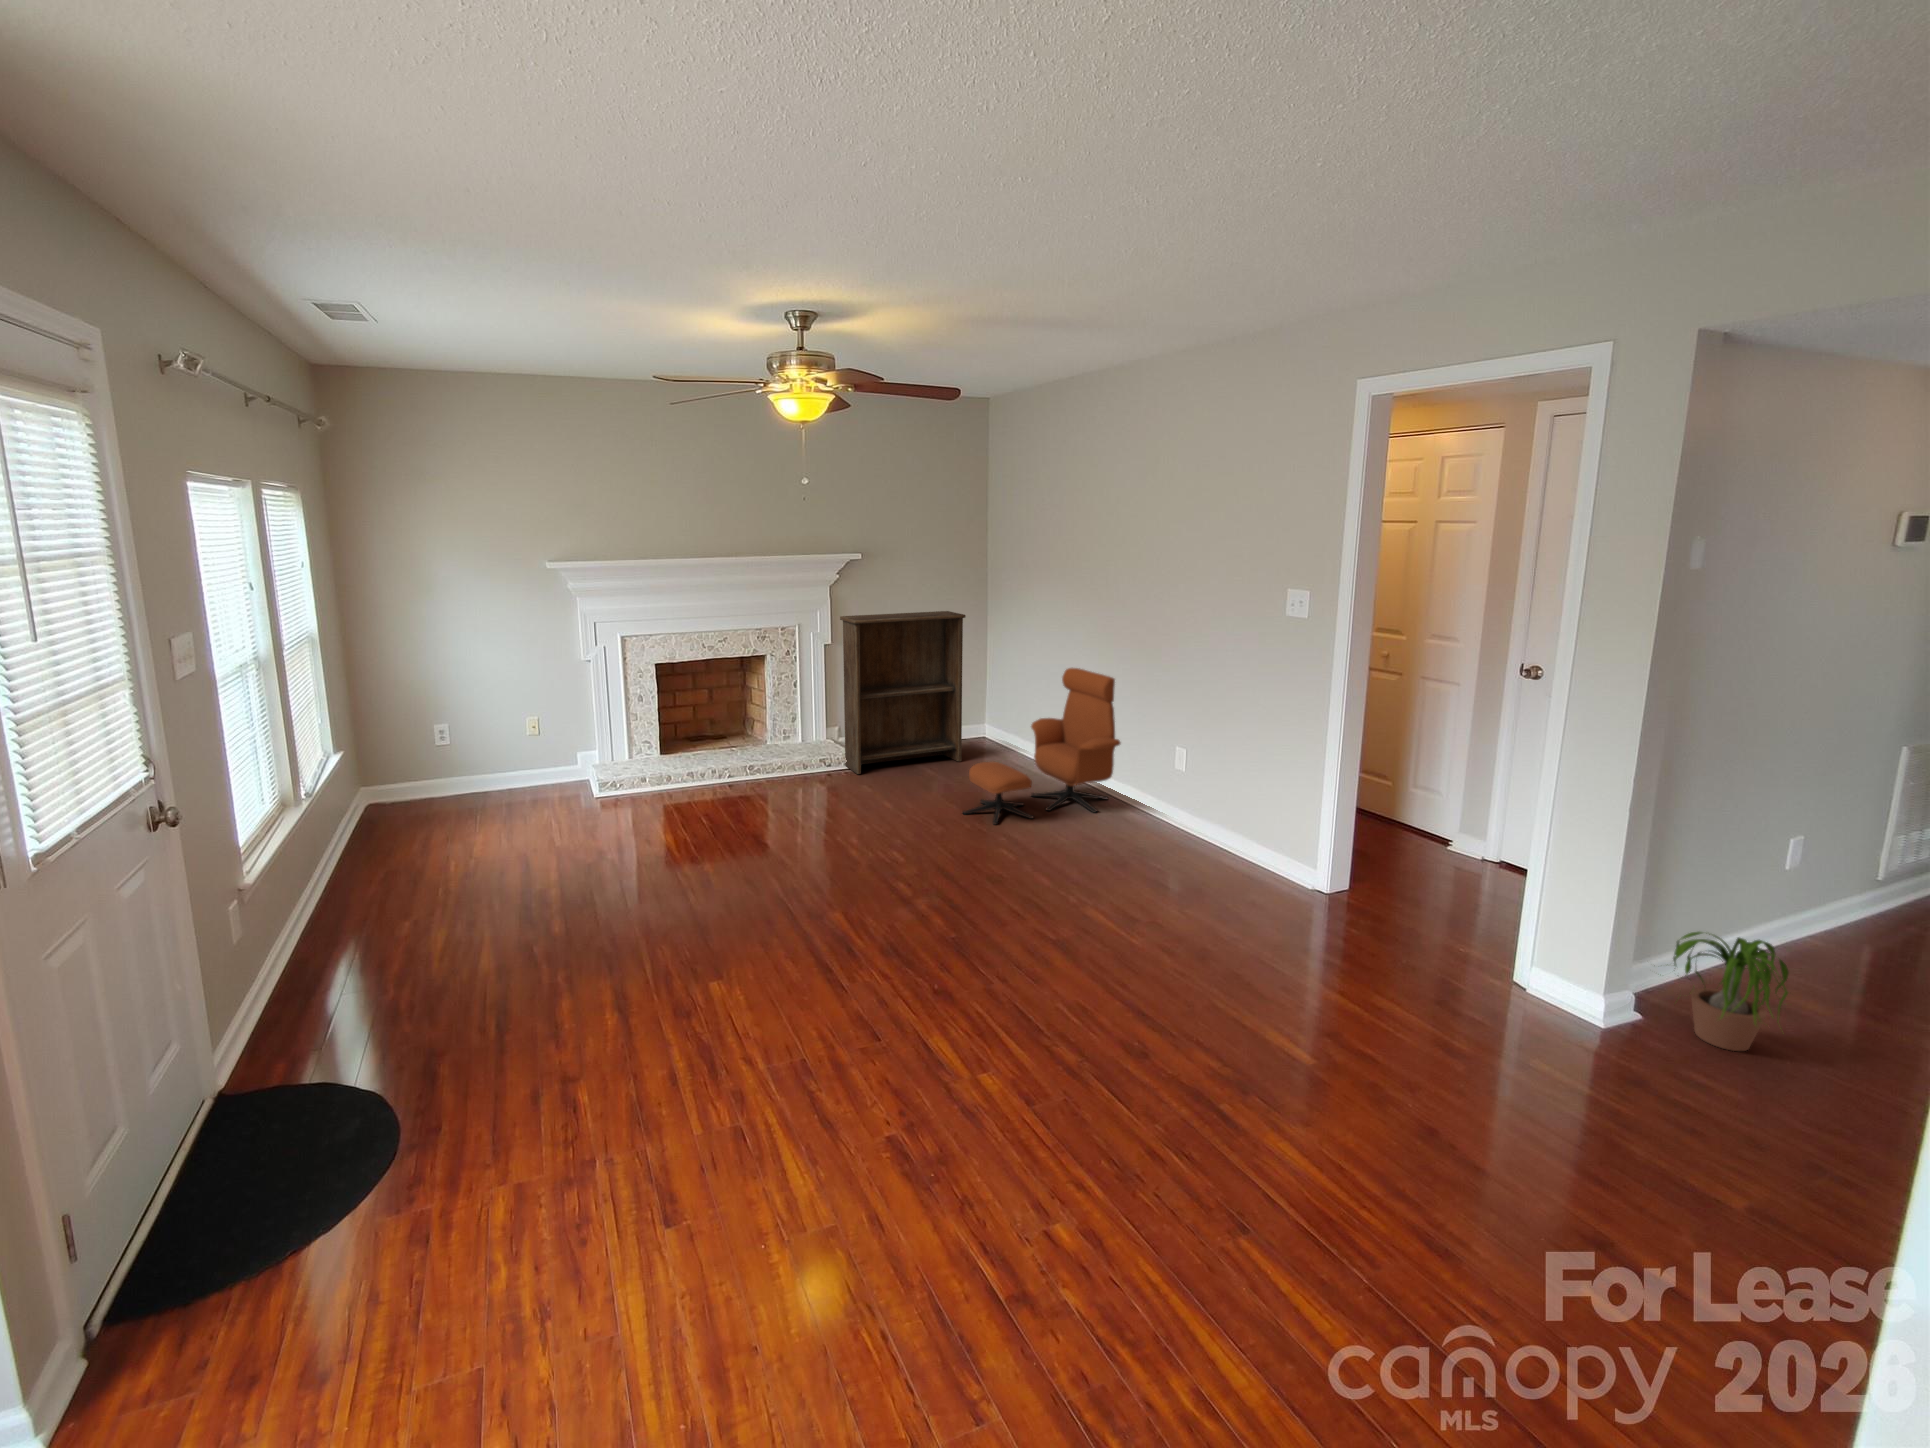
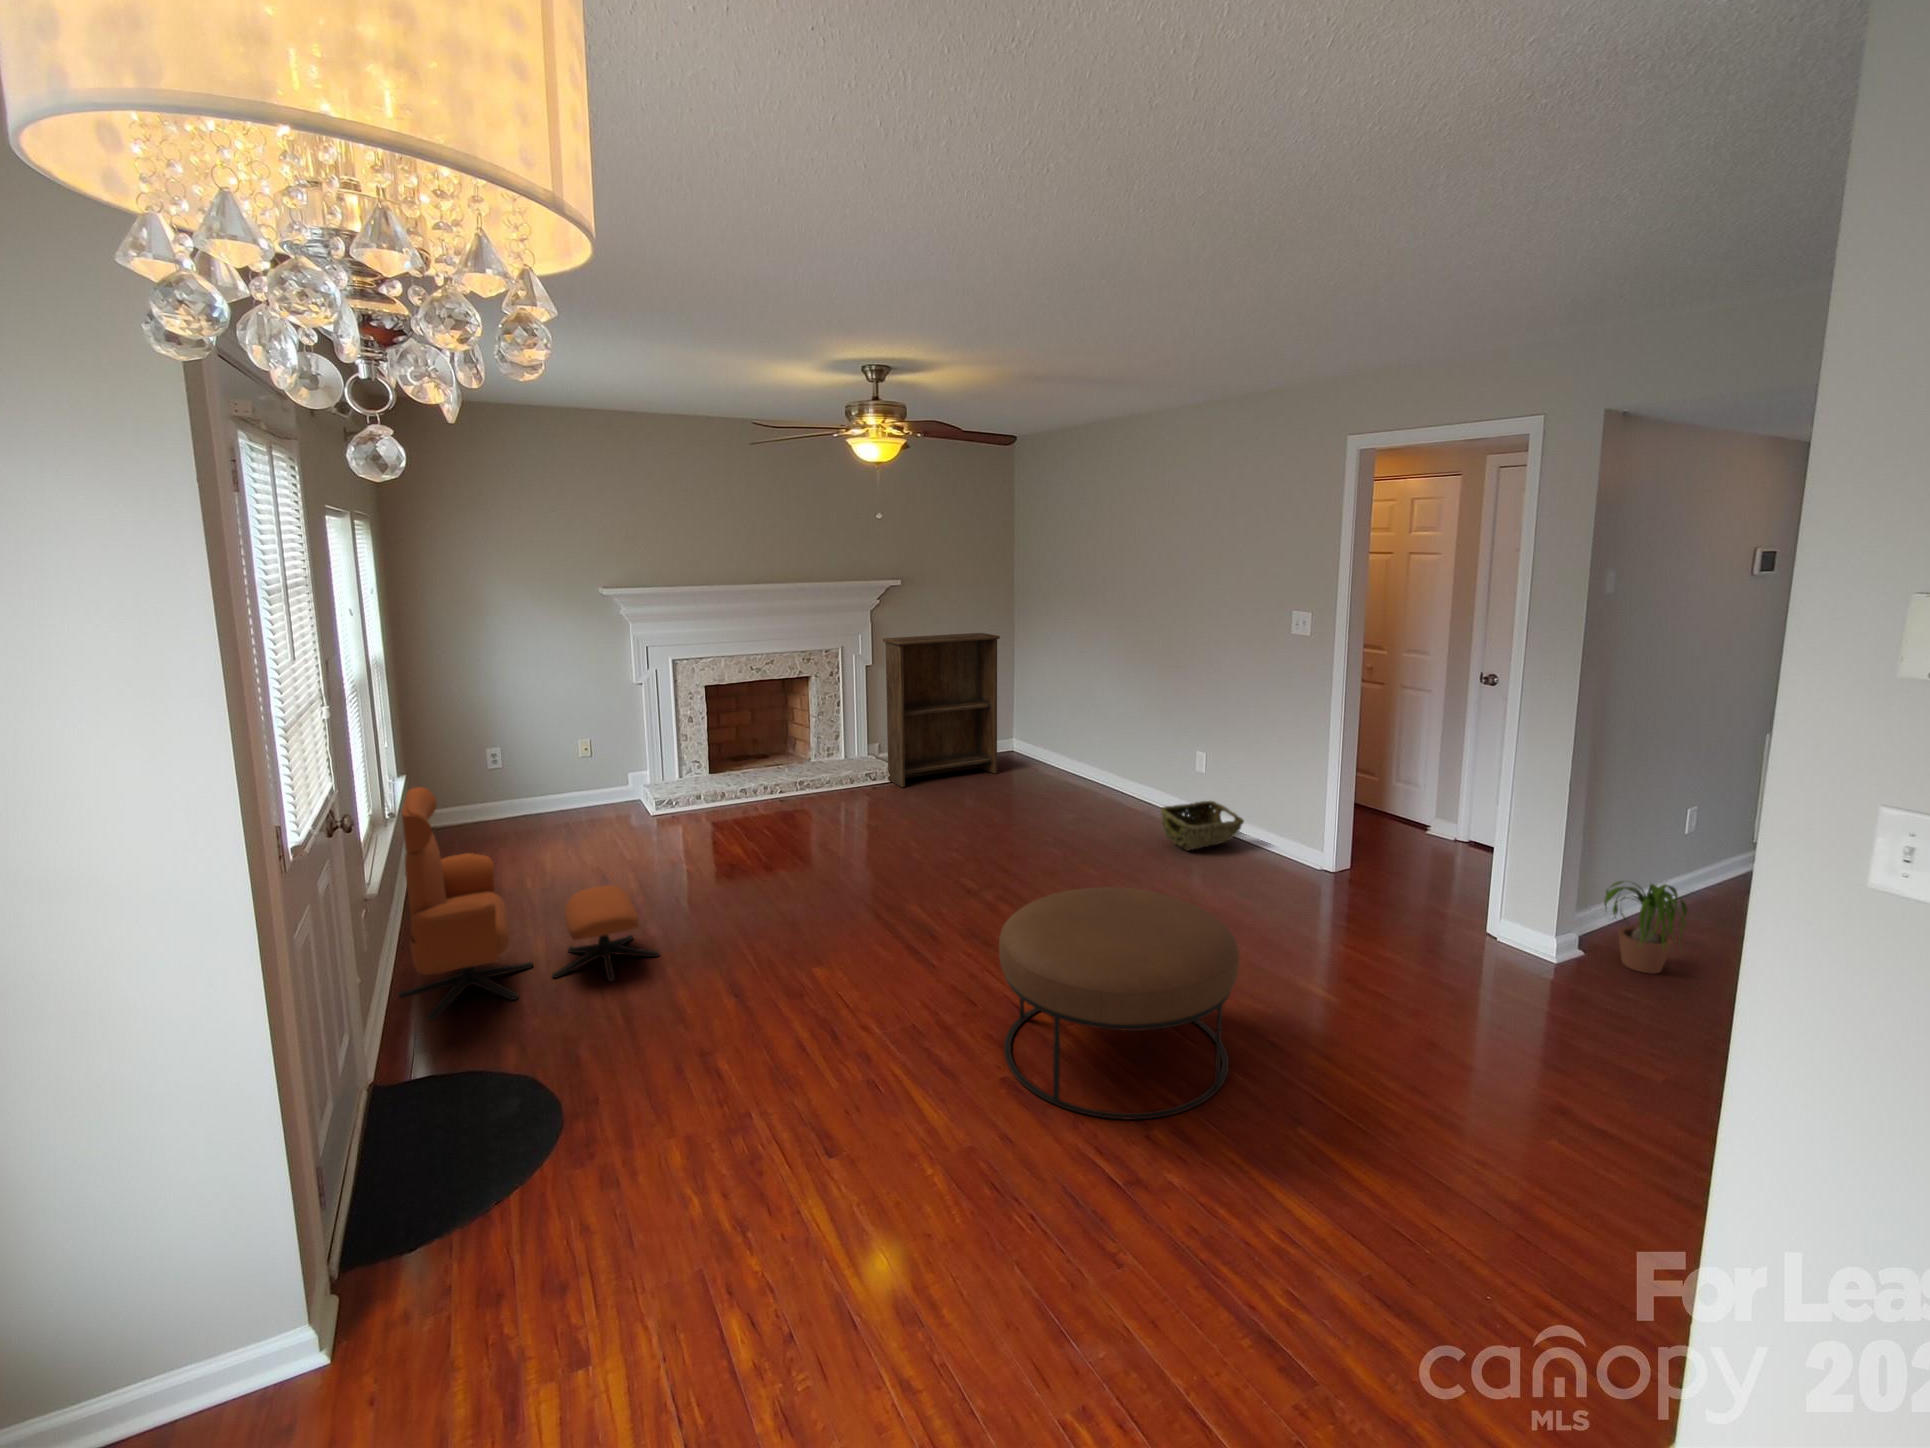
lounge chair: present [963,668,1120,824] -> present [398,787,659,1020]
woven basket: none [1129,803,1225,860] -> present [1161,801,1244,850]
ottoman: none [898,917,1189,1217] -> present [999,887,1239,1120]

